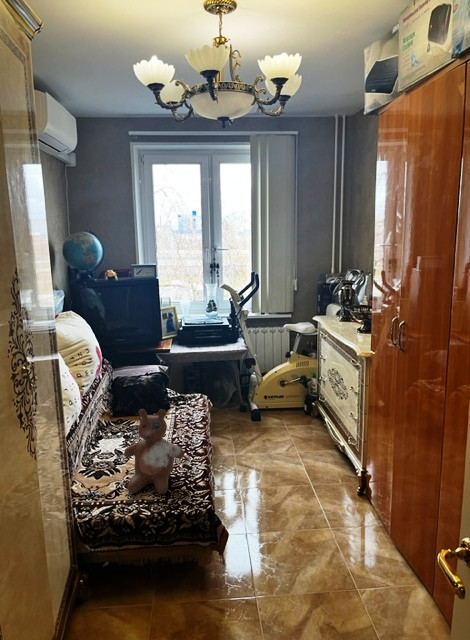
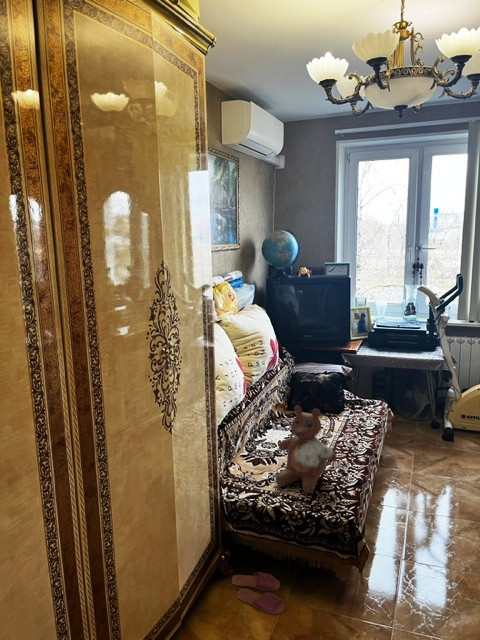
slippers: none [92,585,155,623] -> present [232,572,285,614]

